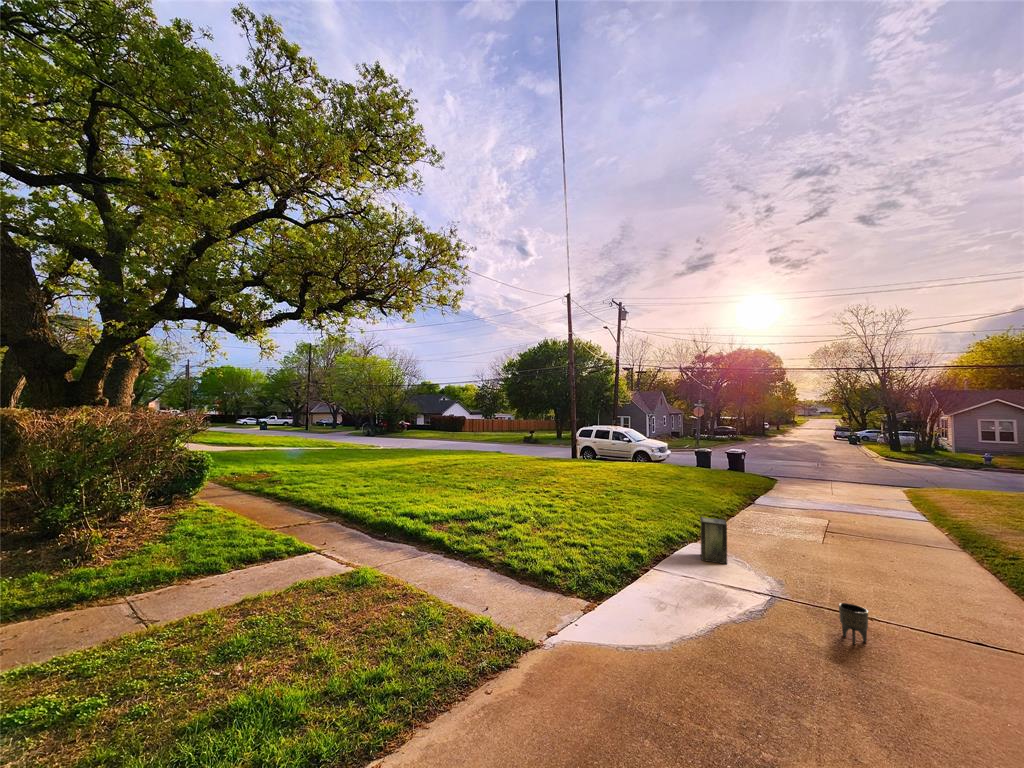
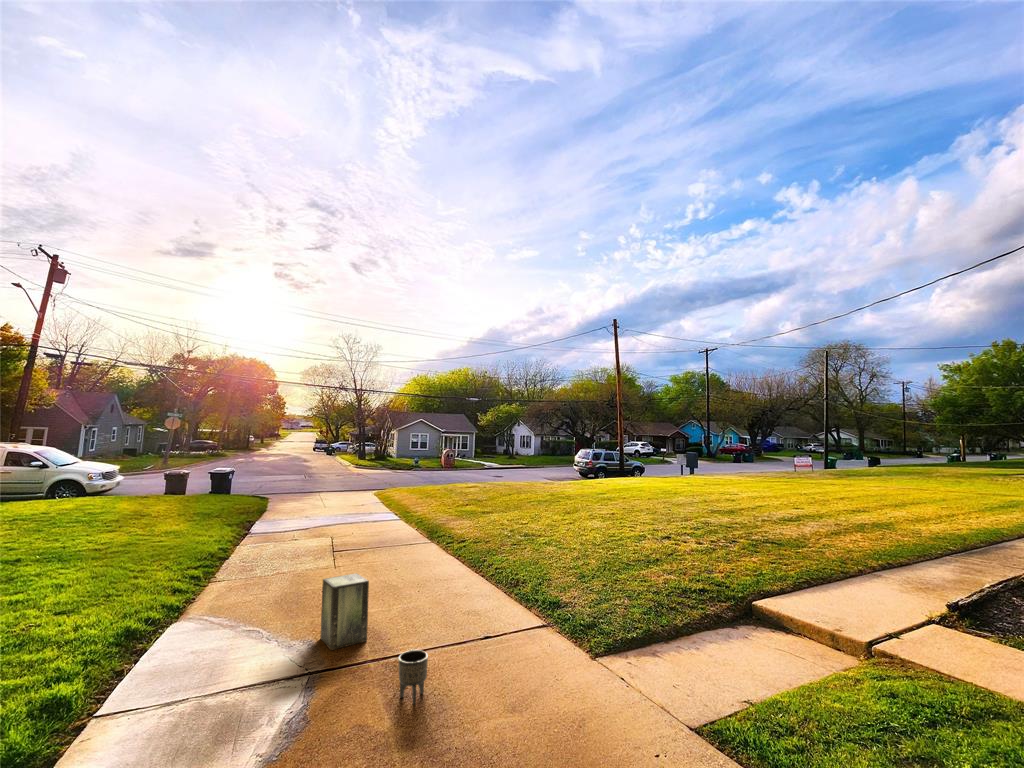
storage box: present [701,517,727,564] -> present [320,573,369,650]

